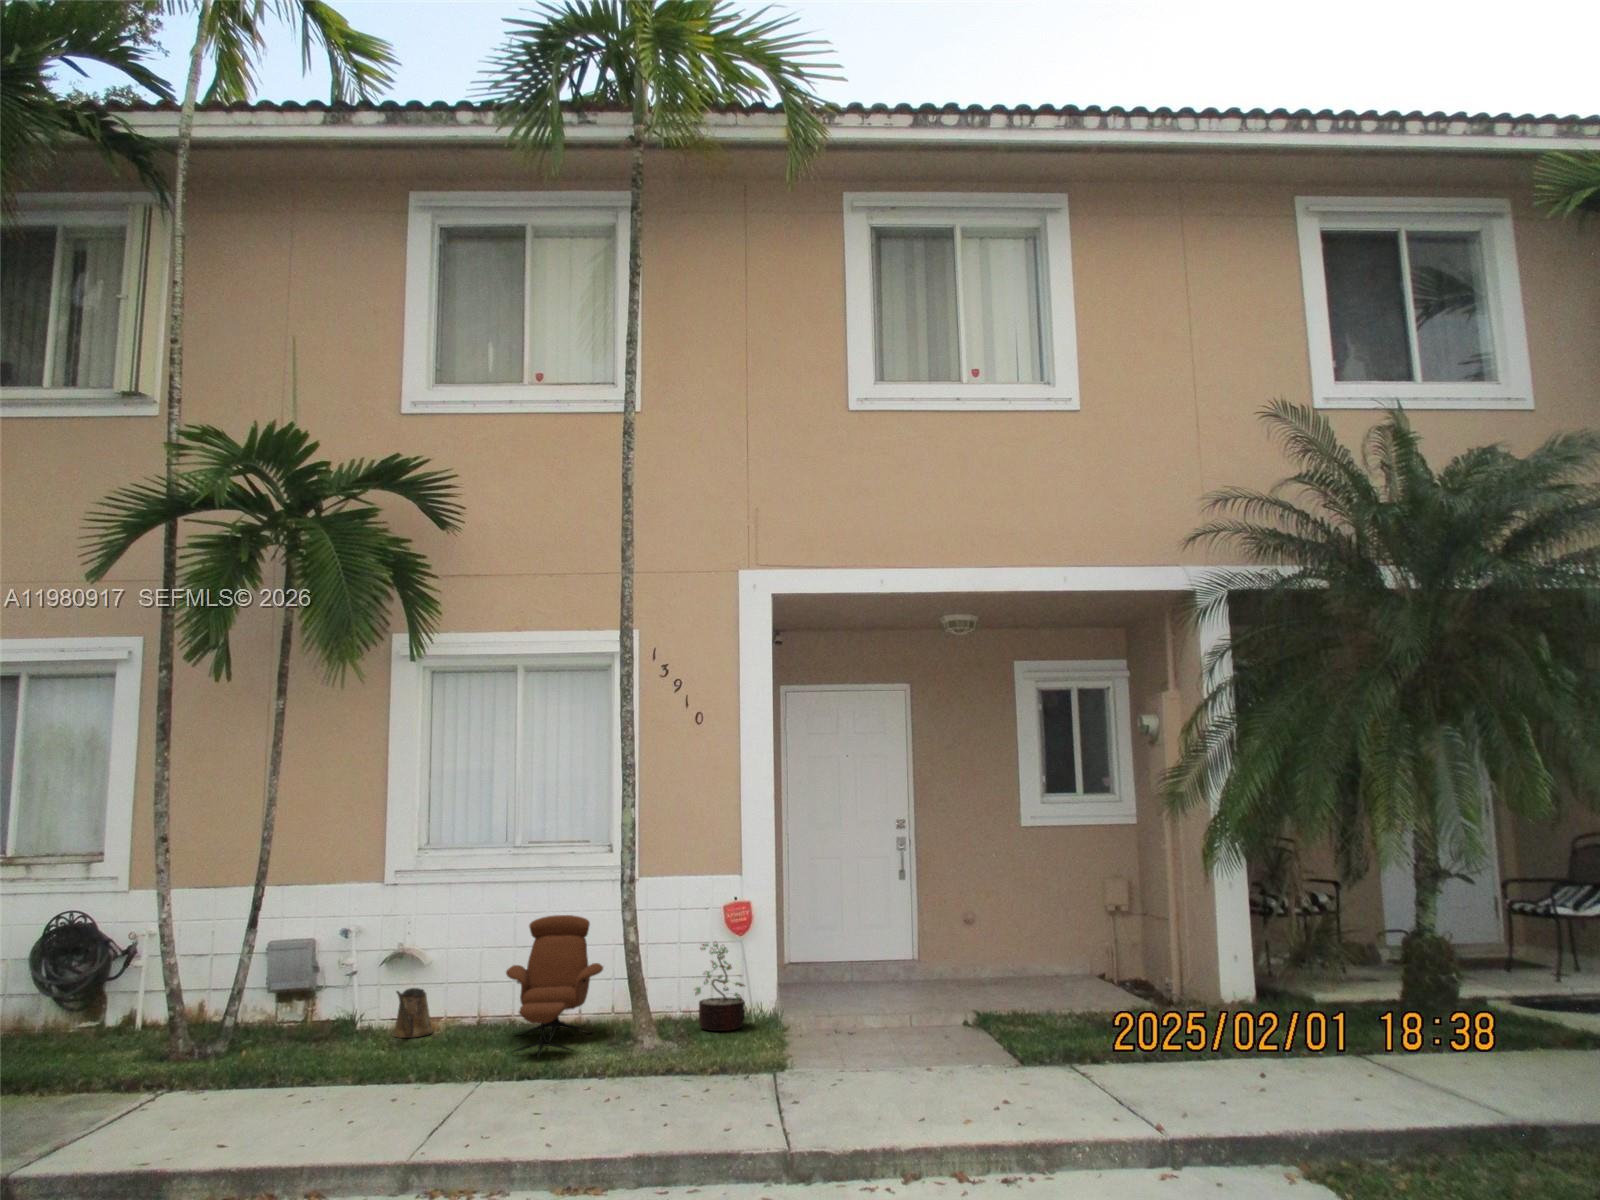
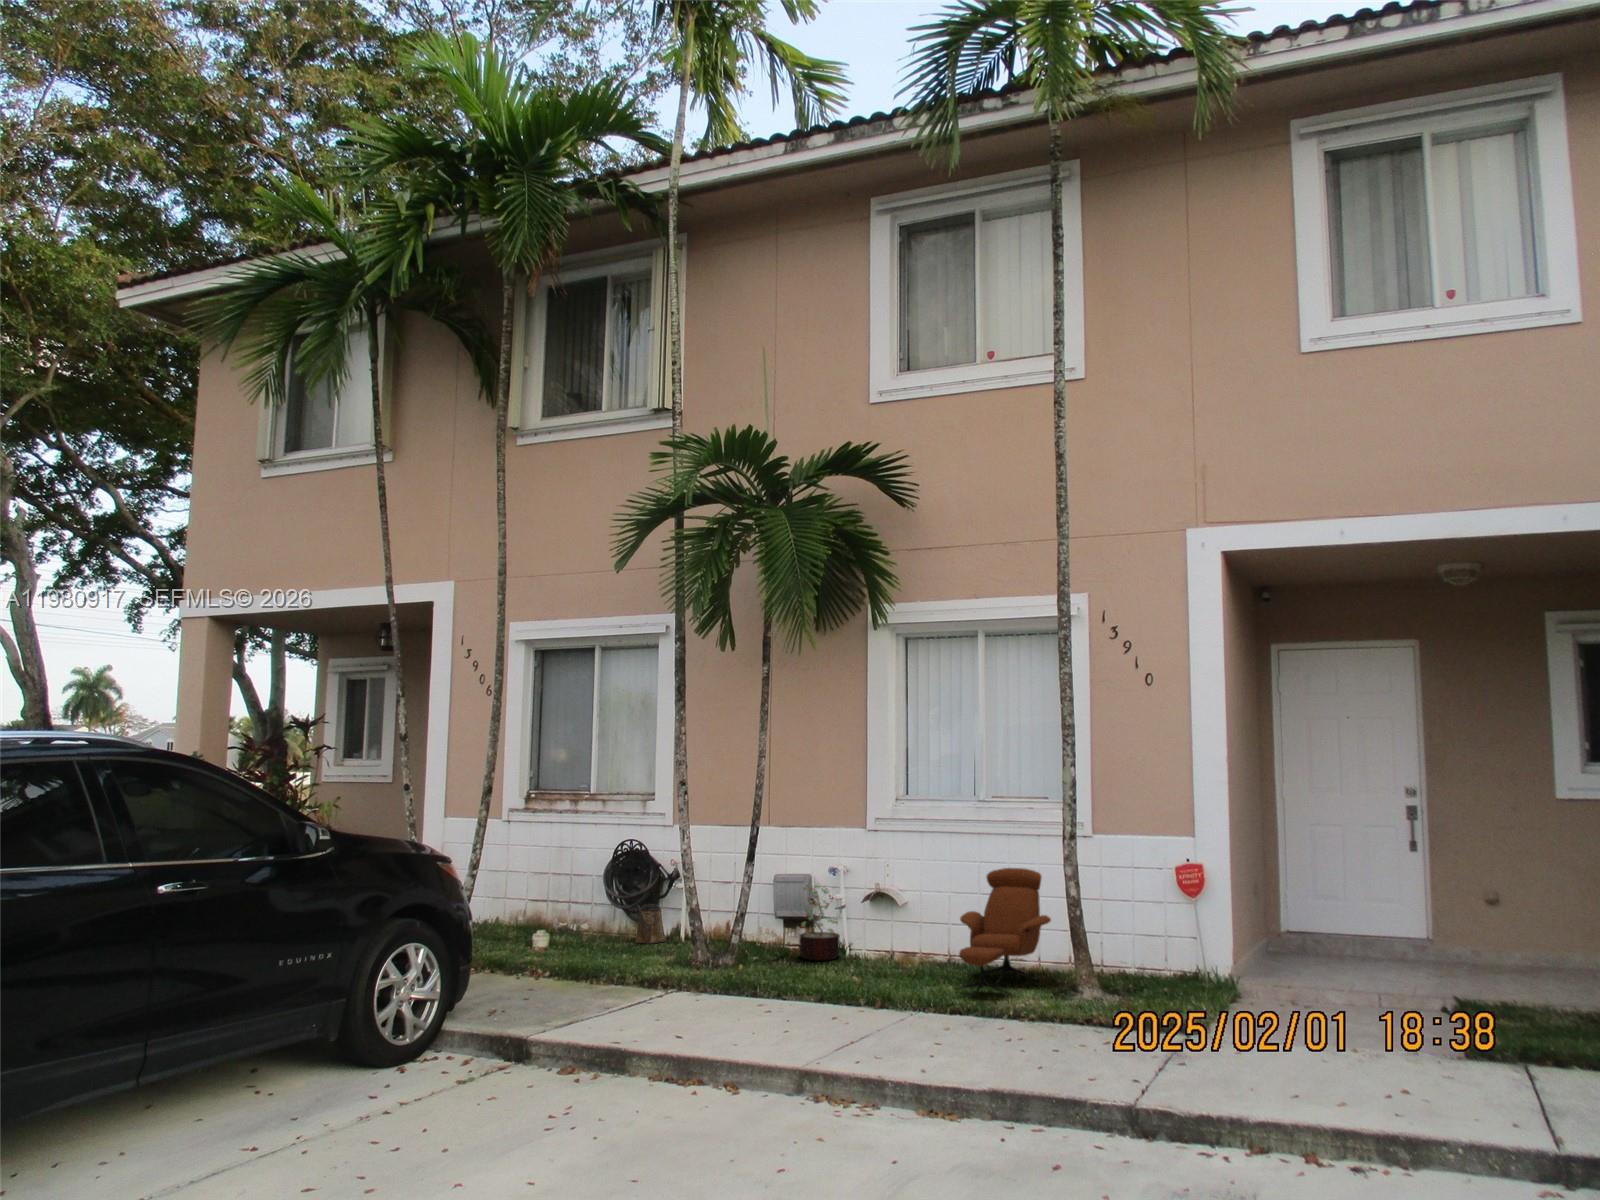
decorative plant: present [696,944,745,1031] -> present [799,884,840,960]
watering can: present [393,988,433,1038] -> present [634,904,666,944]

